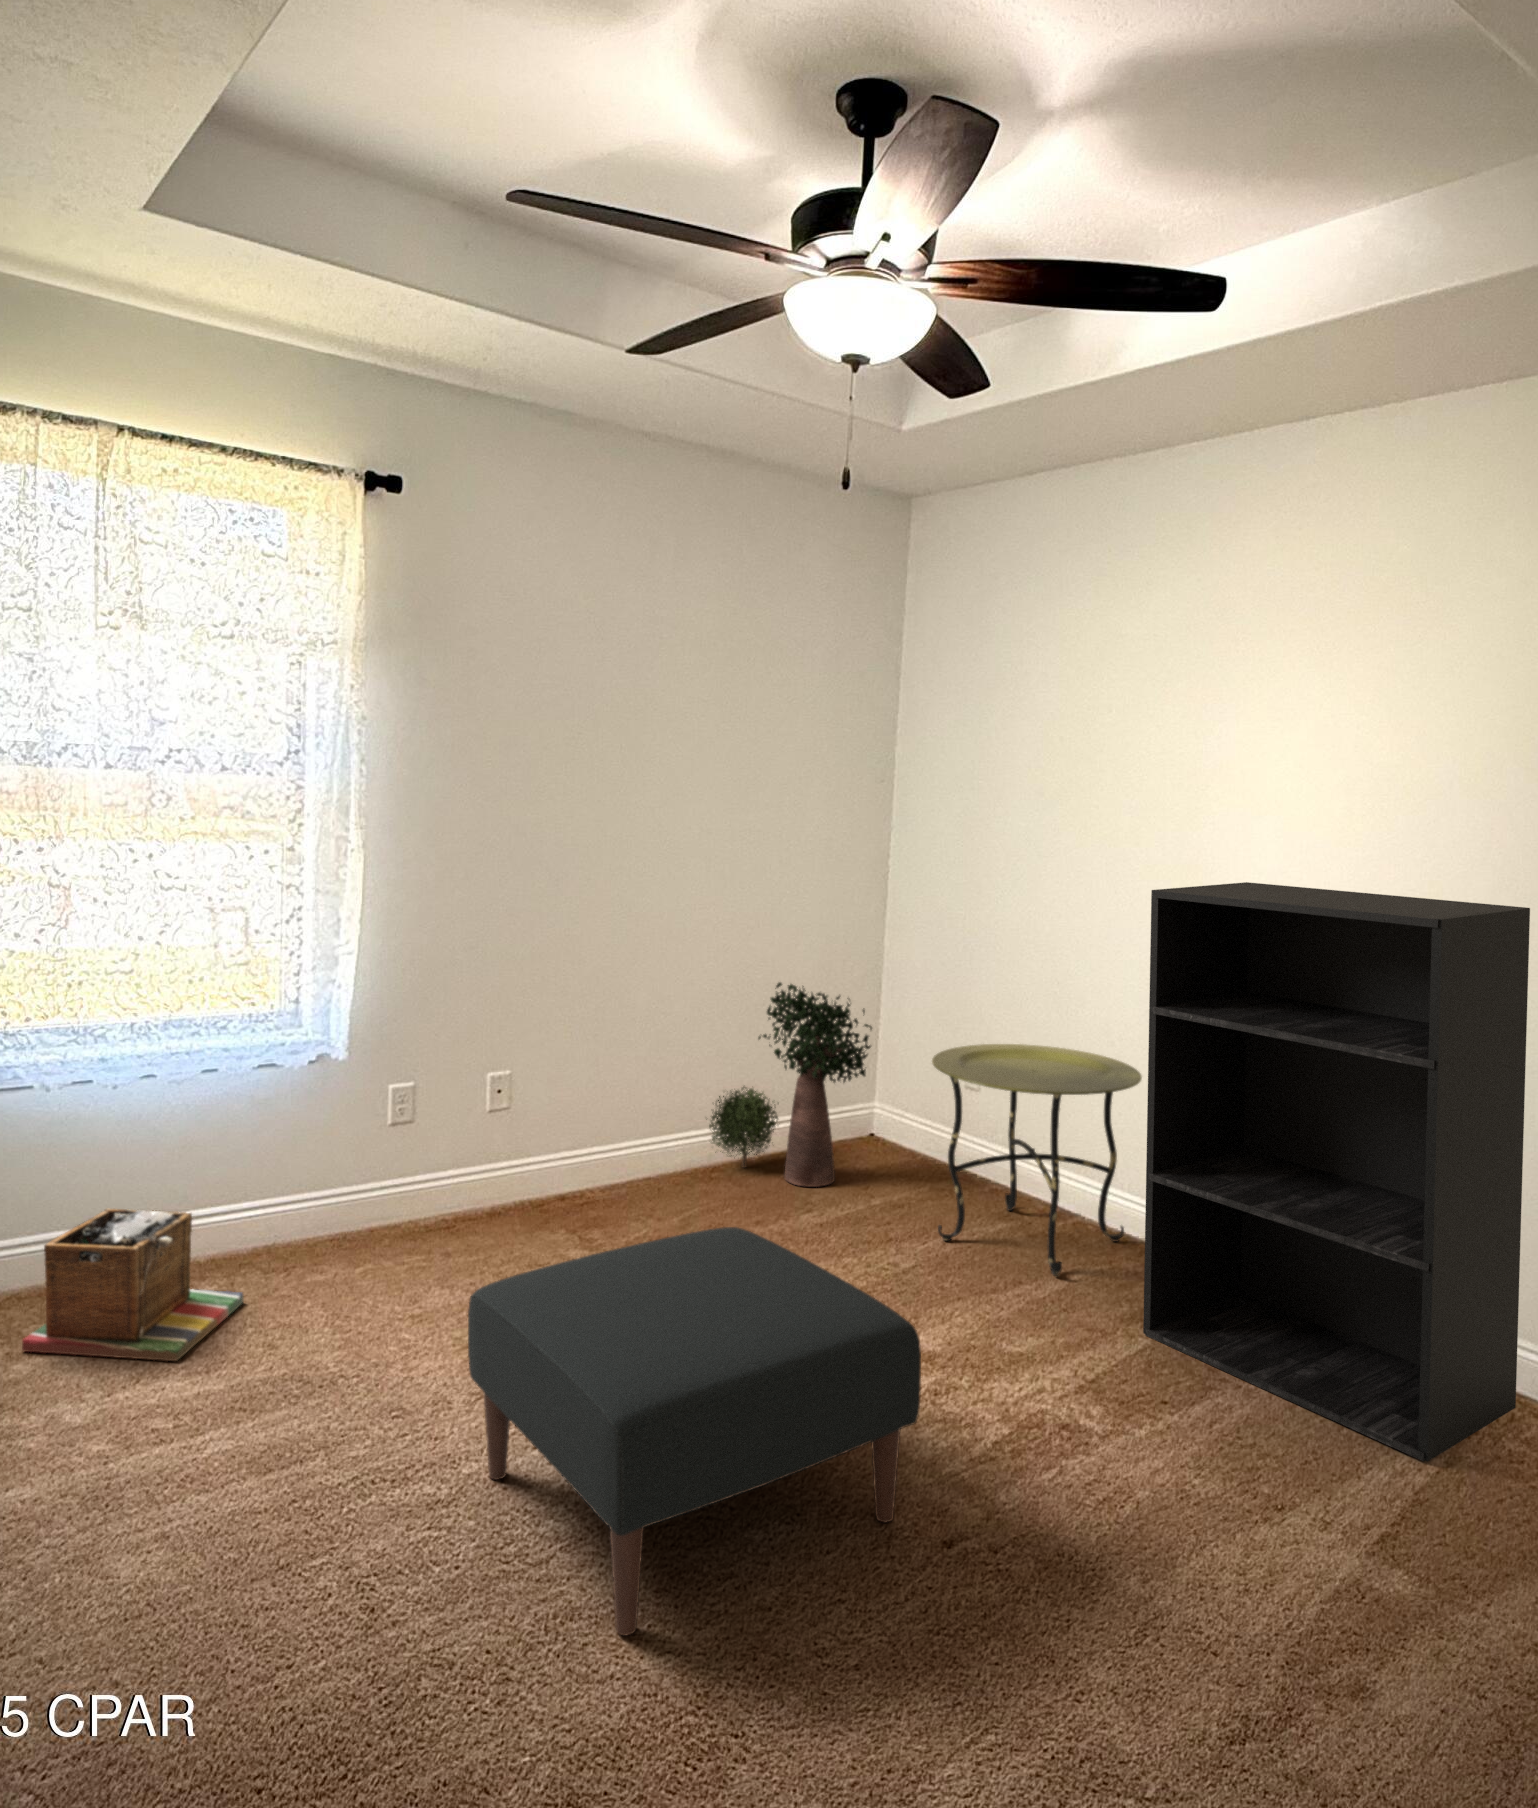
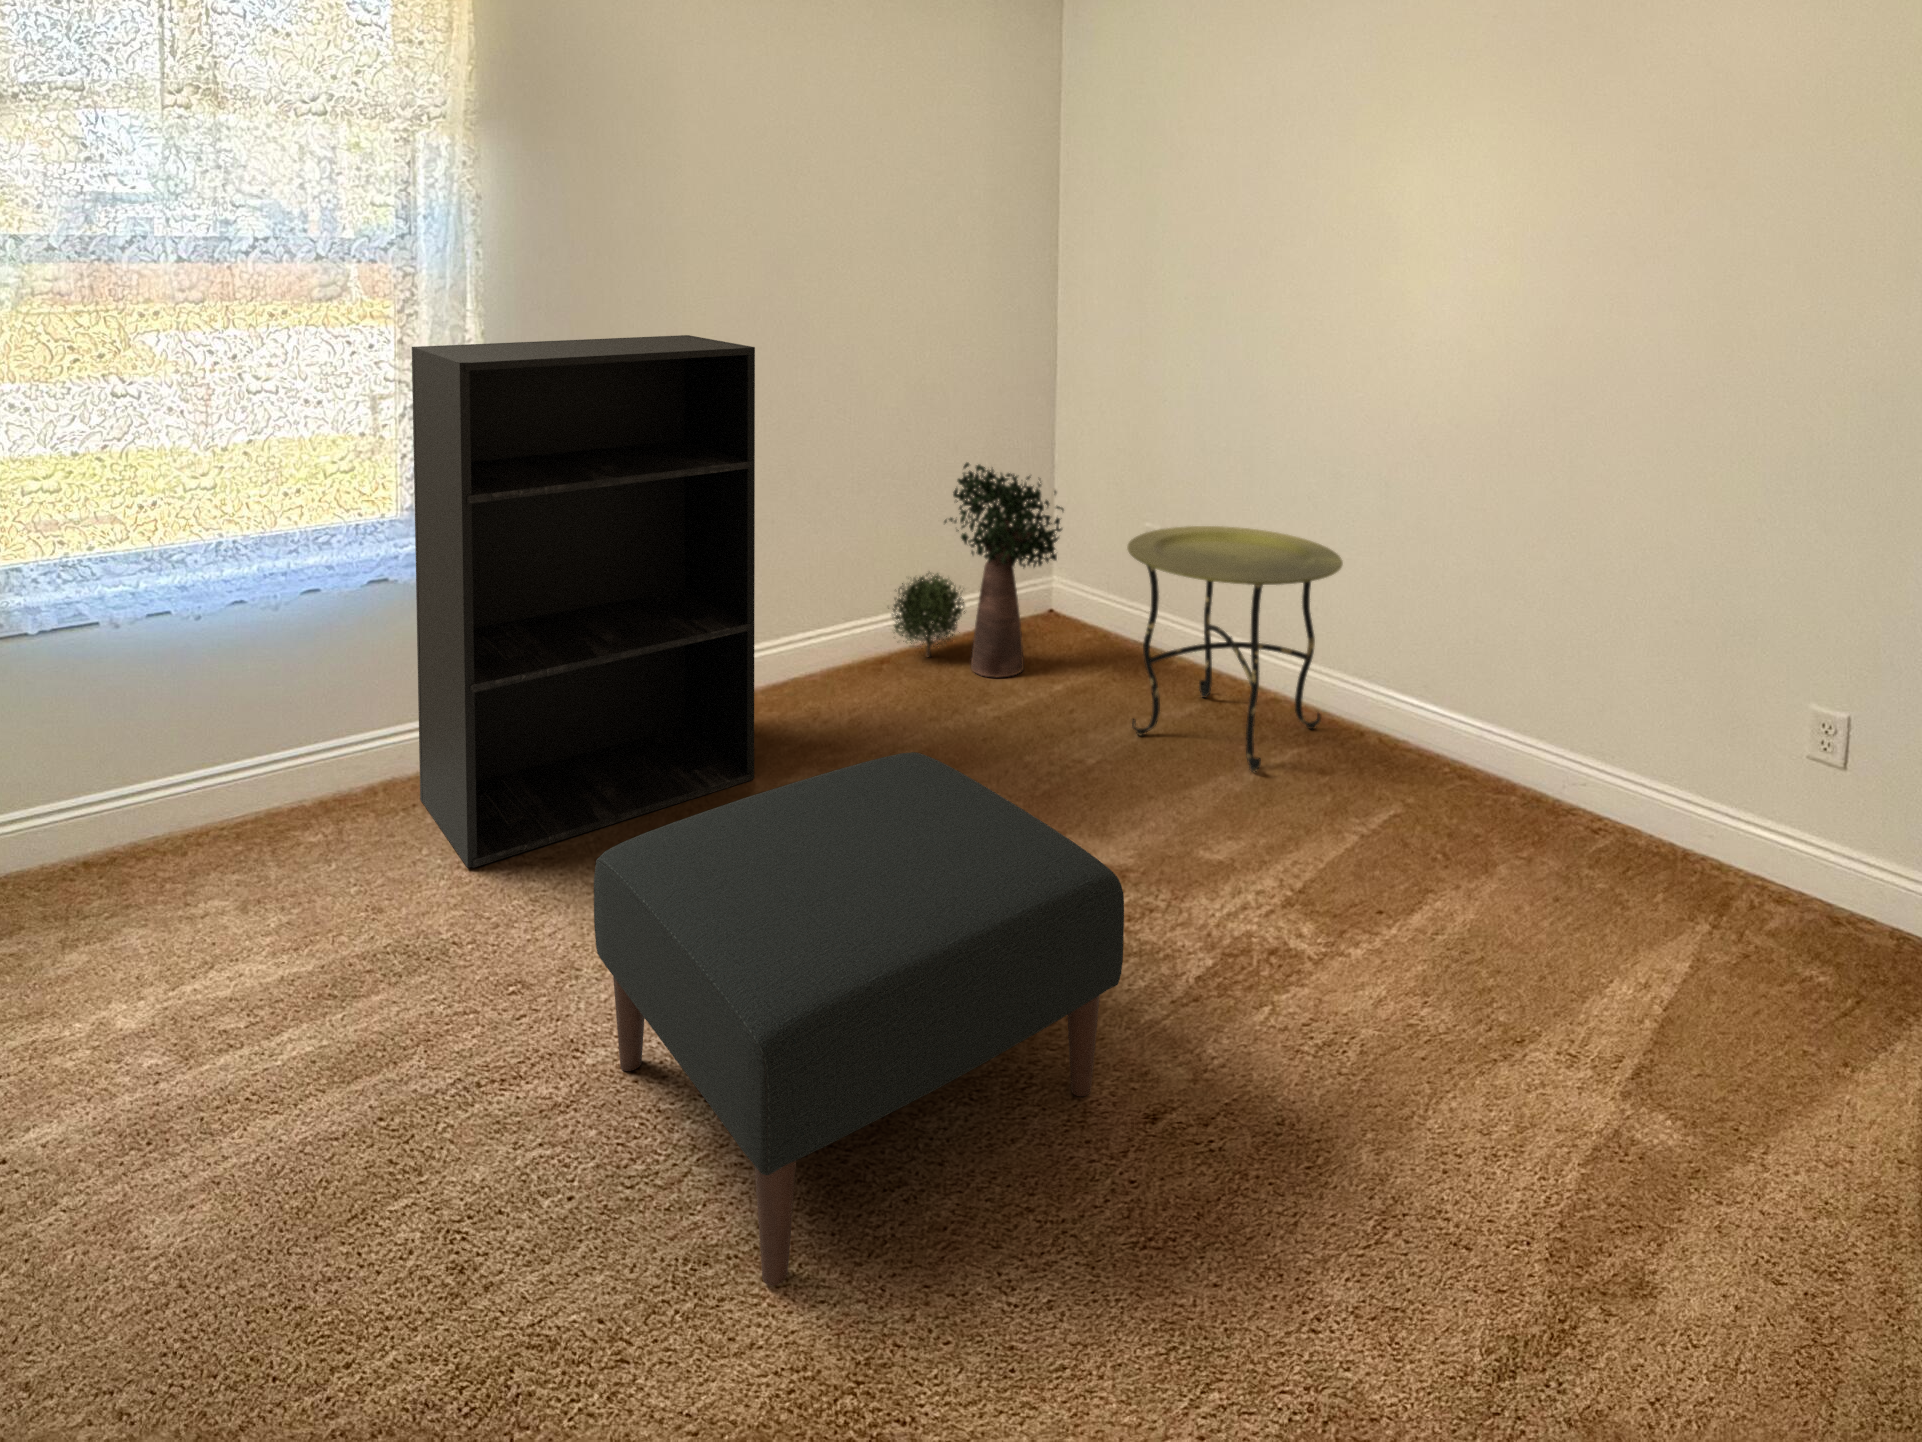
bookshelf: present [1143,882,1530,1462] -> present [412,335,755,868]
laundry basket: present [22,1209,244,1361] -> none [50,747,344,932]

